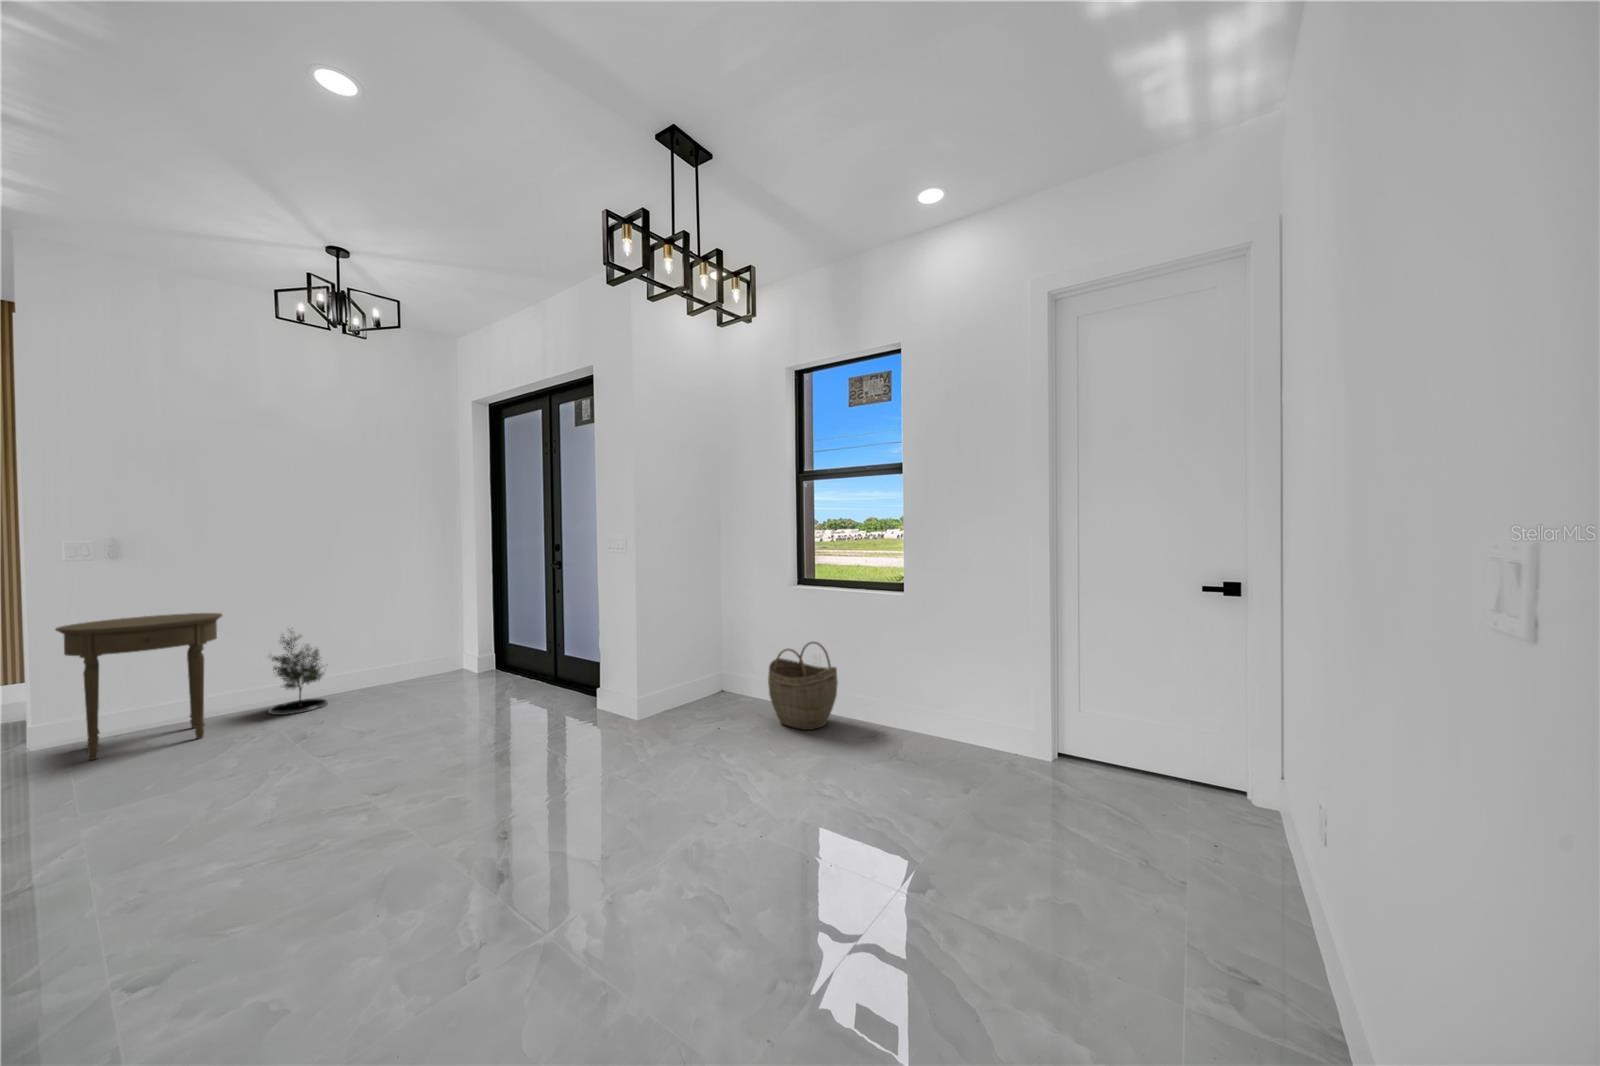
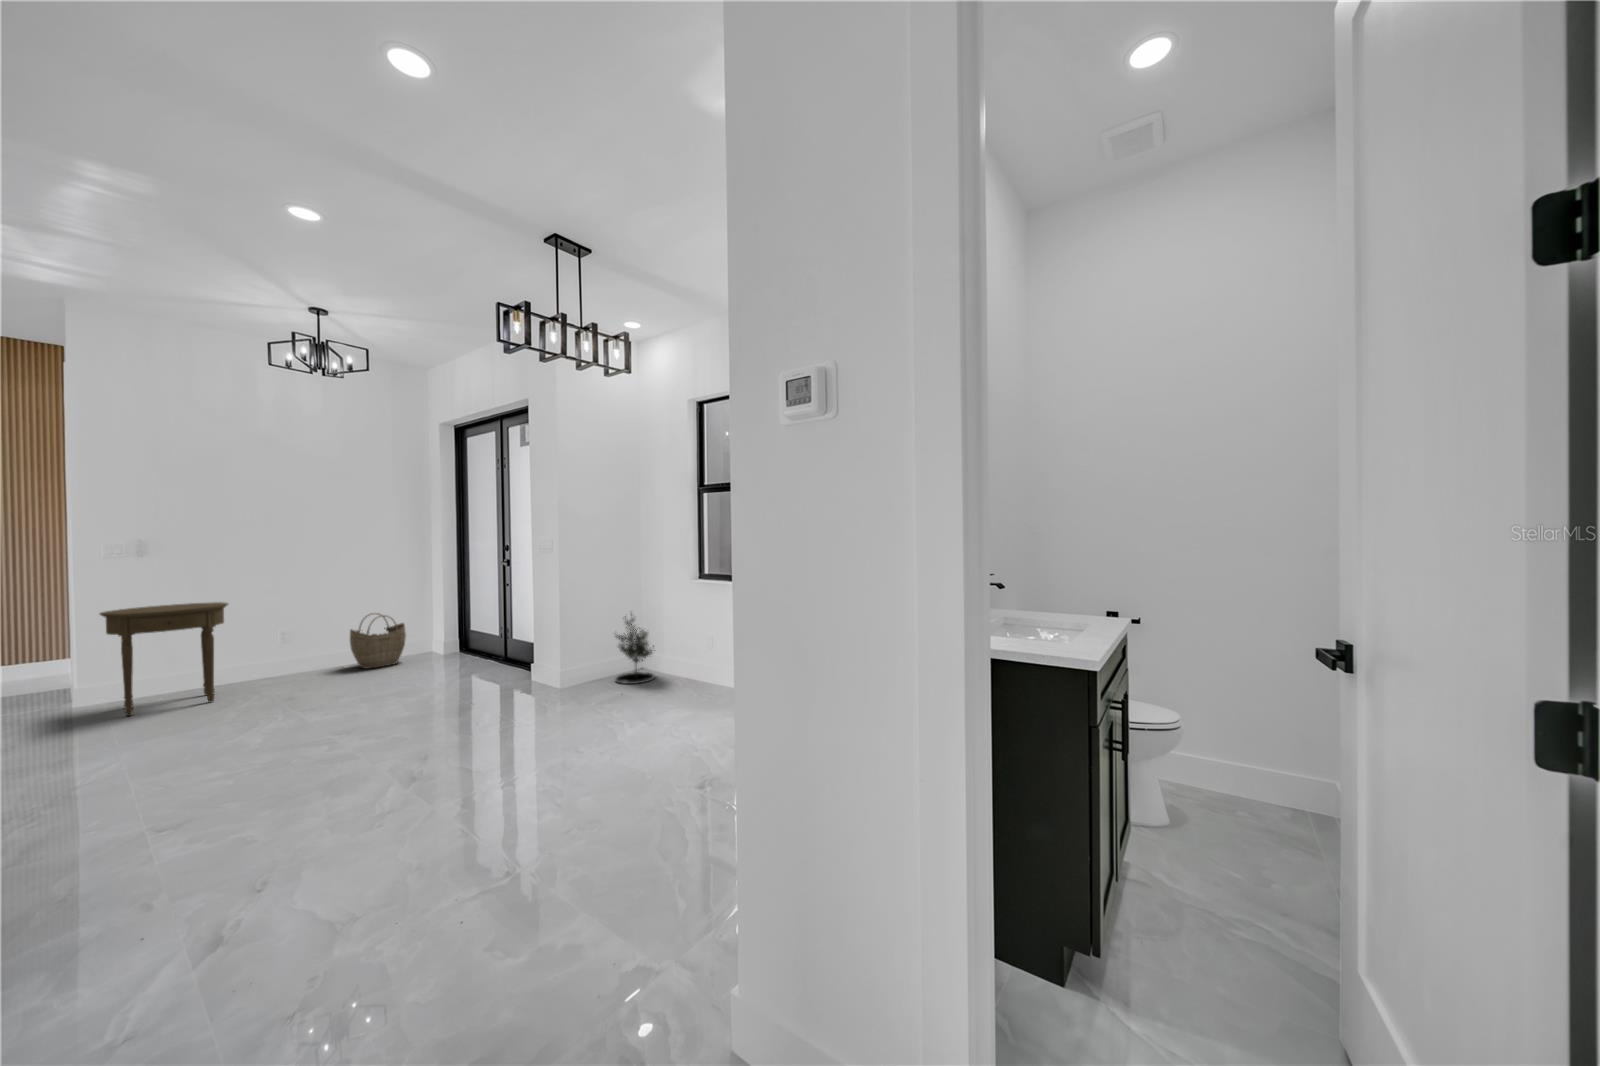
potted tree: present [268,631,328,715] -> present [615,614,655,684]
woven basket: present [768,642,838,730] -> present [350,613,406,669]

